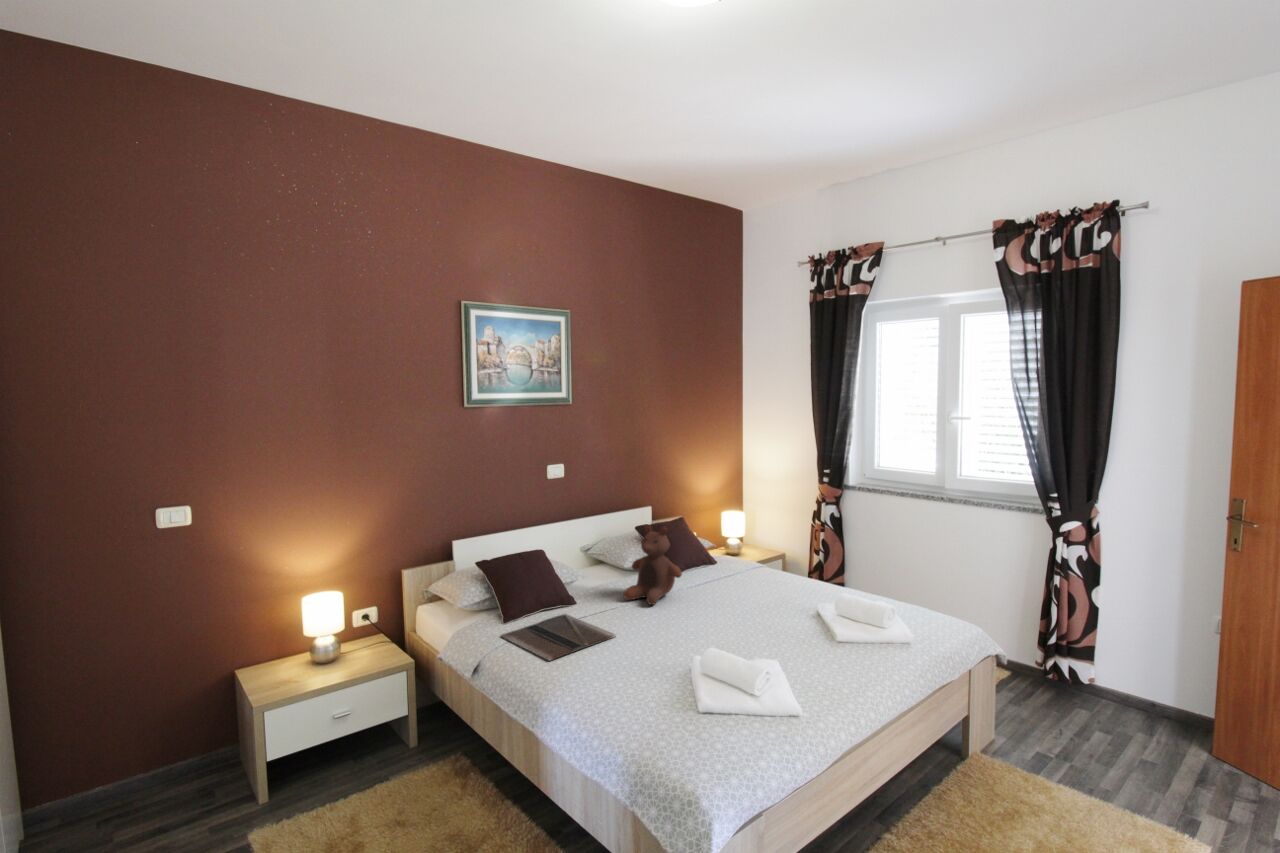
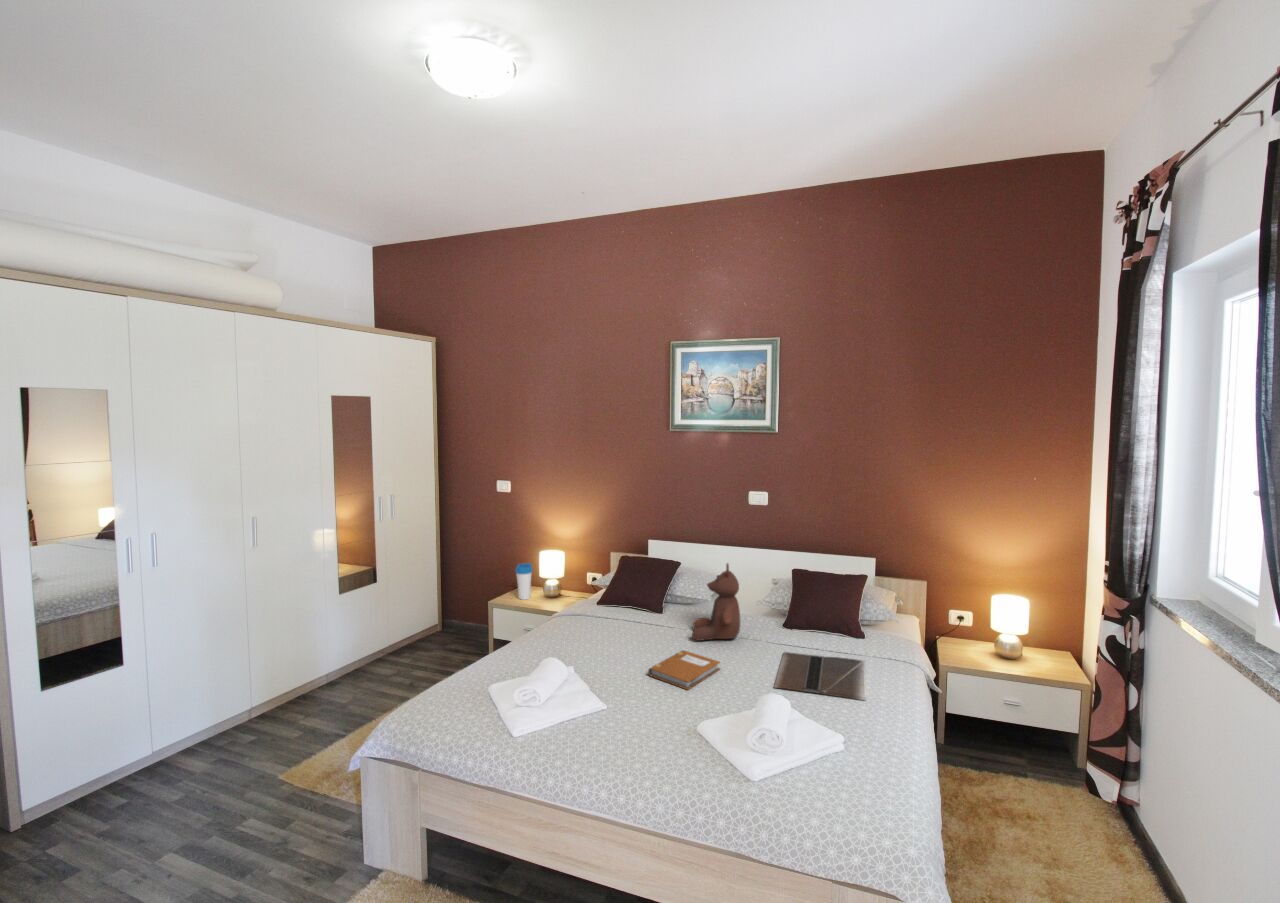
notebook: none [679,604,746,635] -> present [648,650,720,690]
laptop: present [501,614,616,661] -> present [774,652,867,700]
water bottle: none [273,621,304,684] -> present [515,563,532,600]

